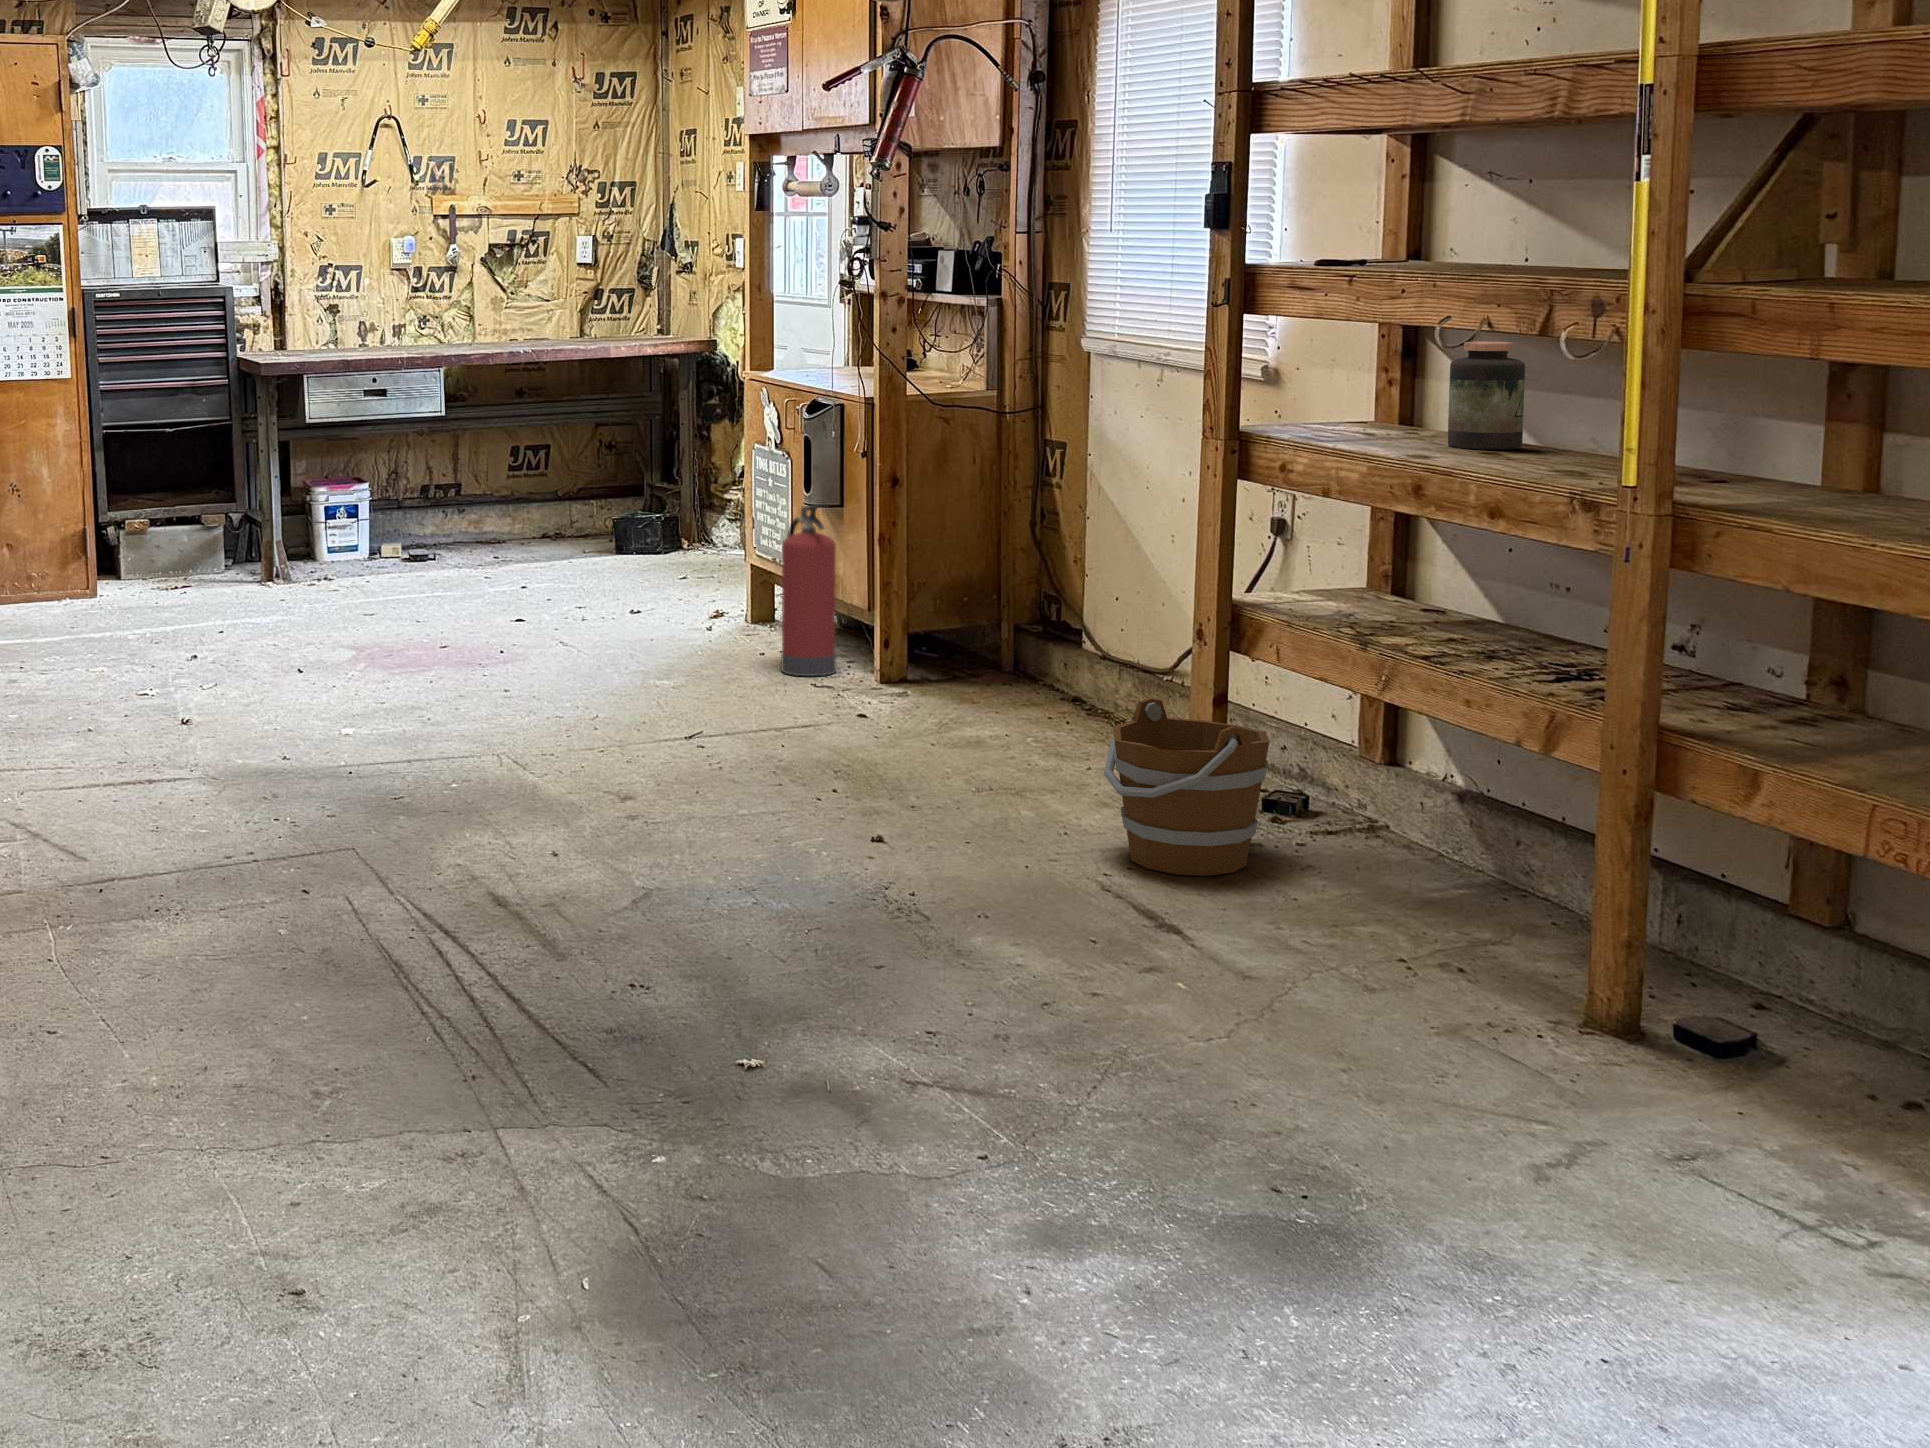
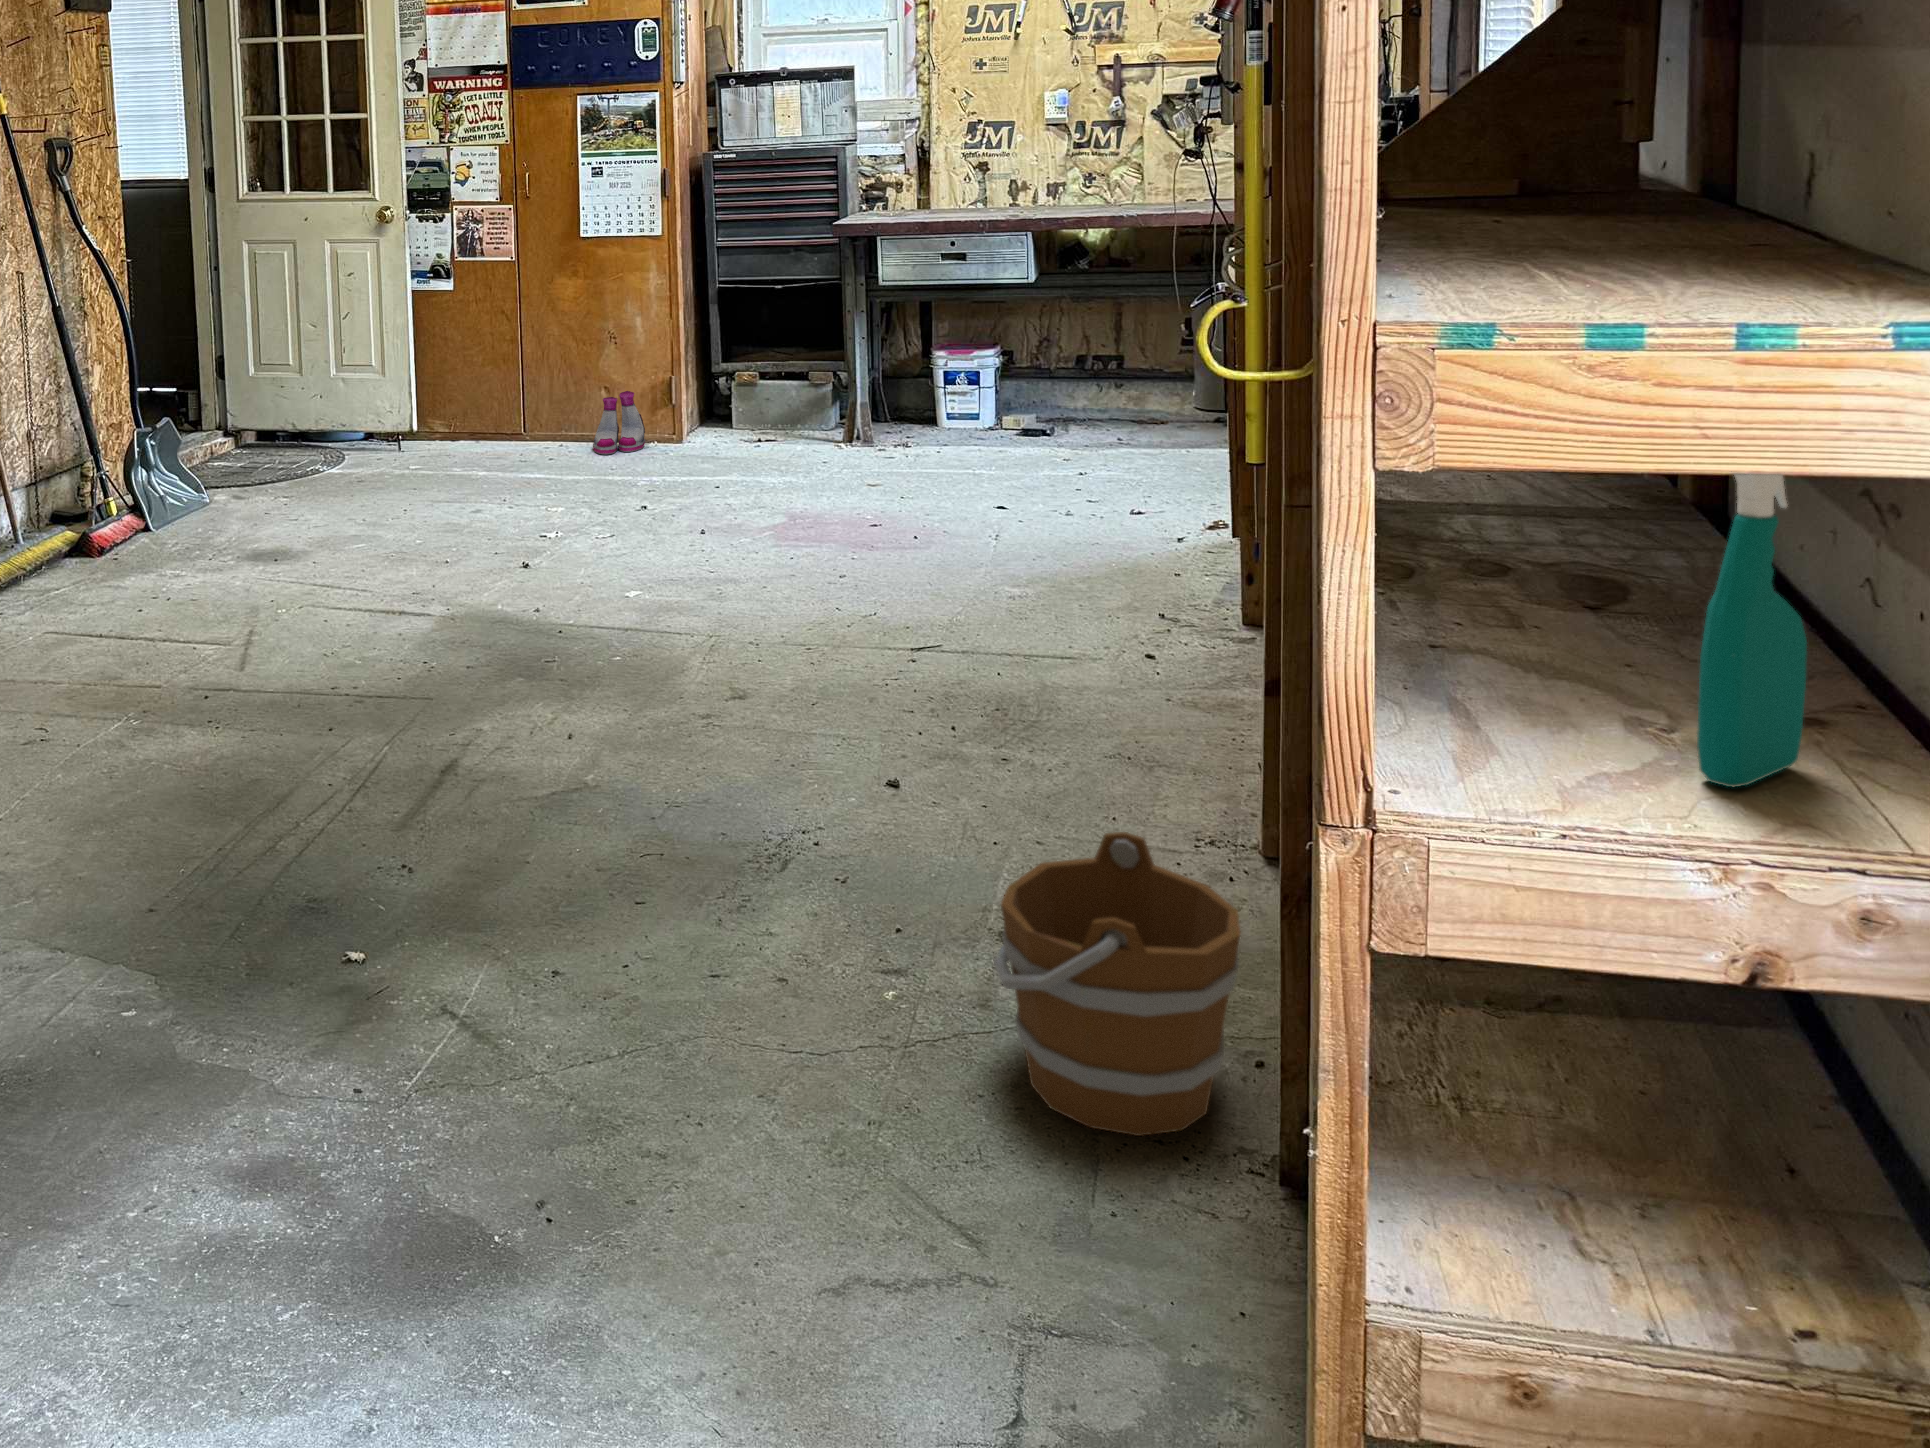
spray bottle: none [1763,333,1794,487] -> present [1697,471,1807,787]
jar: present [1448,341,1525,450] -> none [1502,356,1650,562]
fire extinguisher: present [781,504,836,676] -> none [1149,447,1222,661]
boots: none [14,543,67,611] -> present [593,391,645,454]

